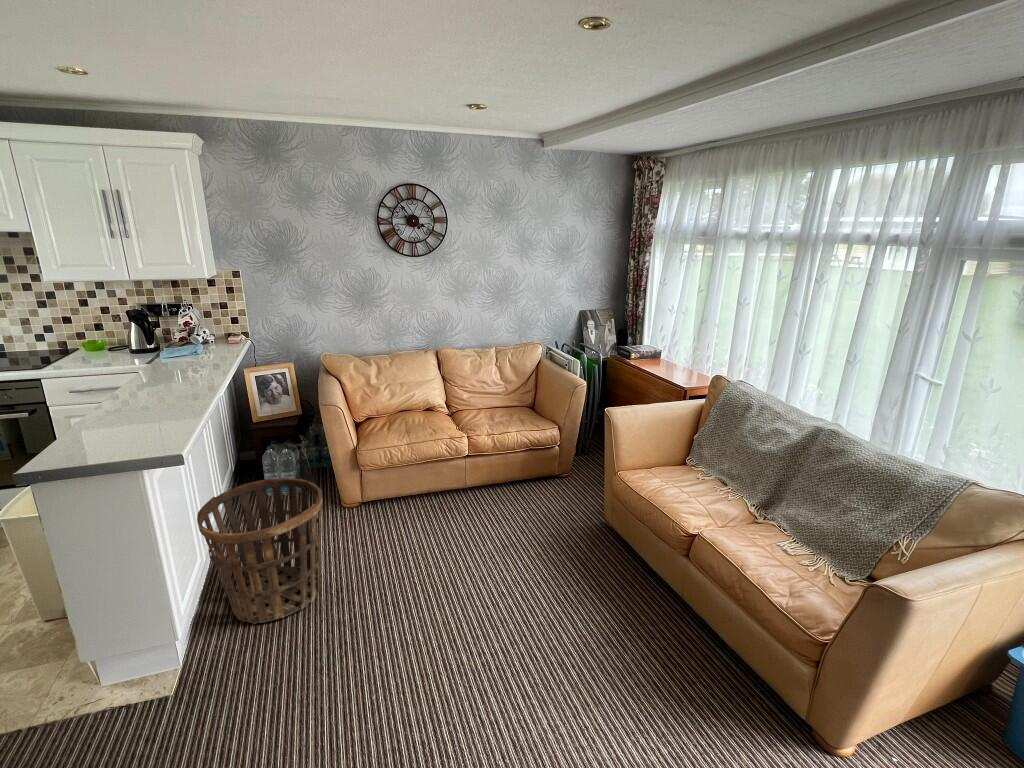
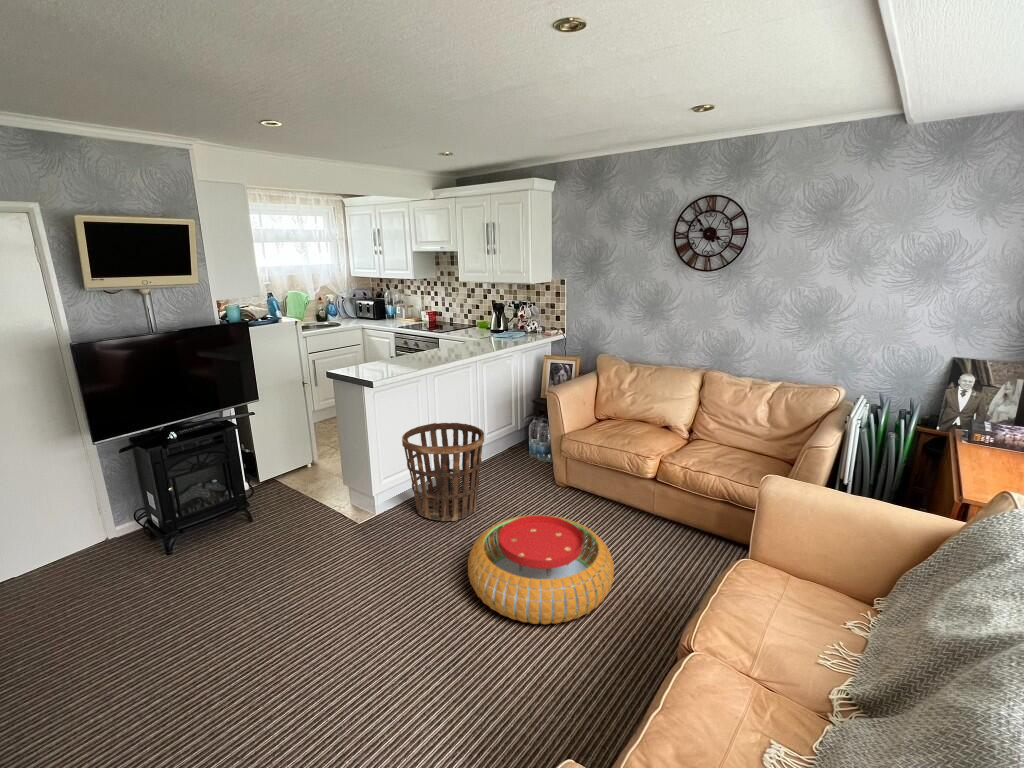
pouf: none [403,519,551,636] -> present [468,515,614,624]

